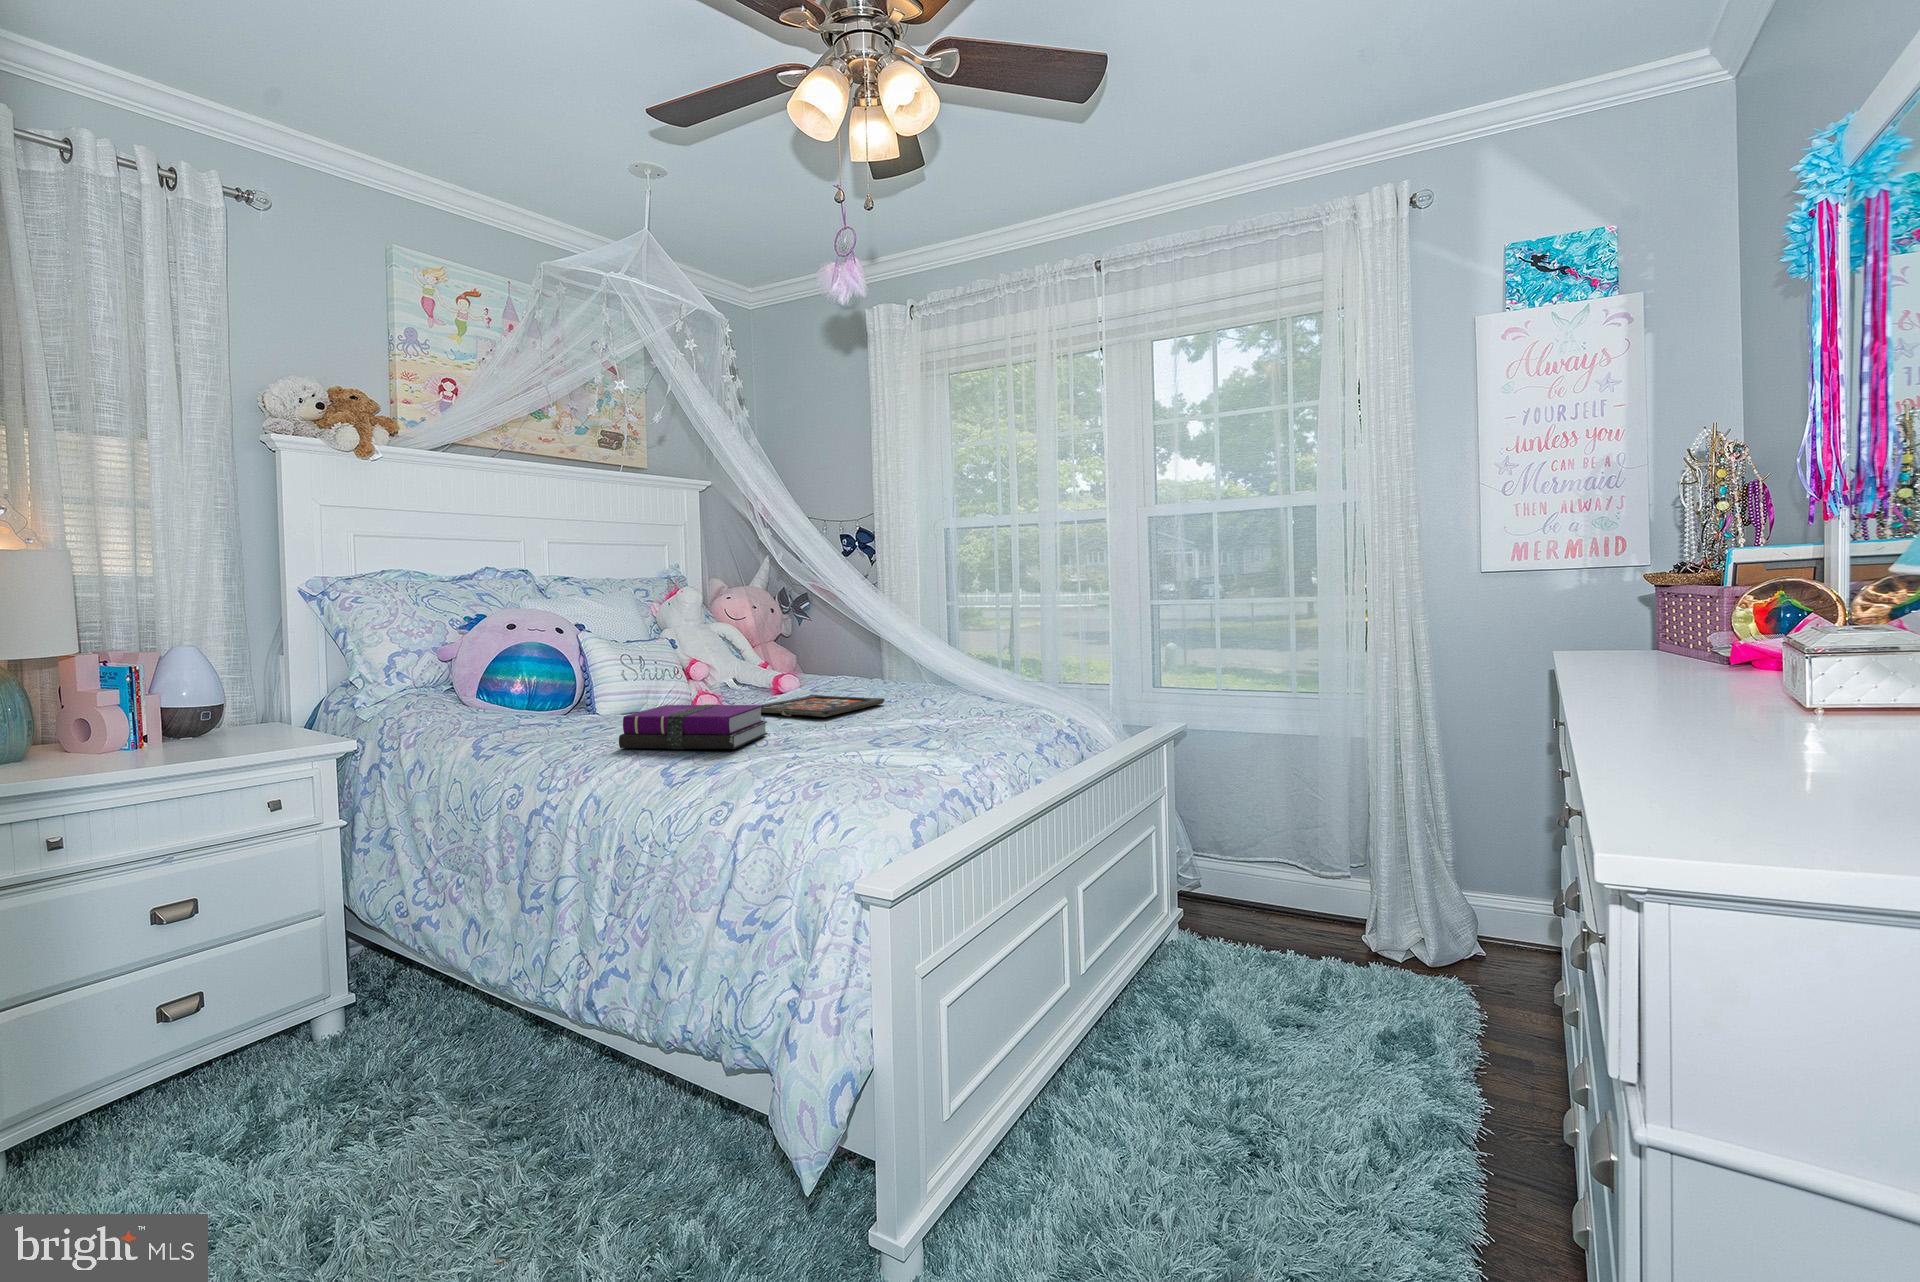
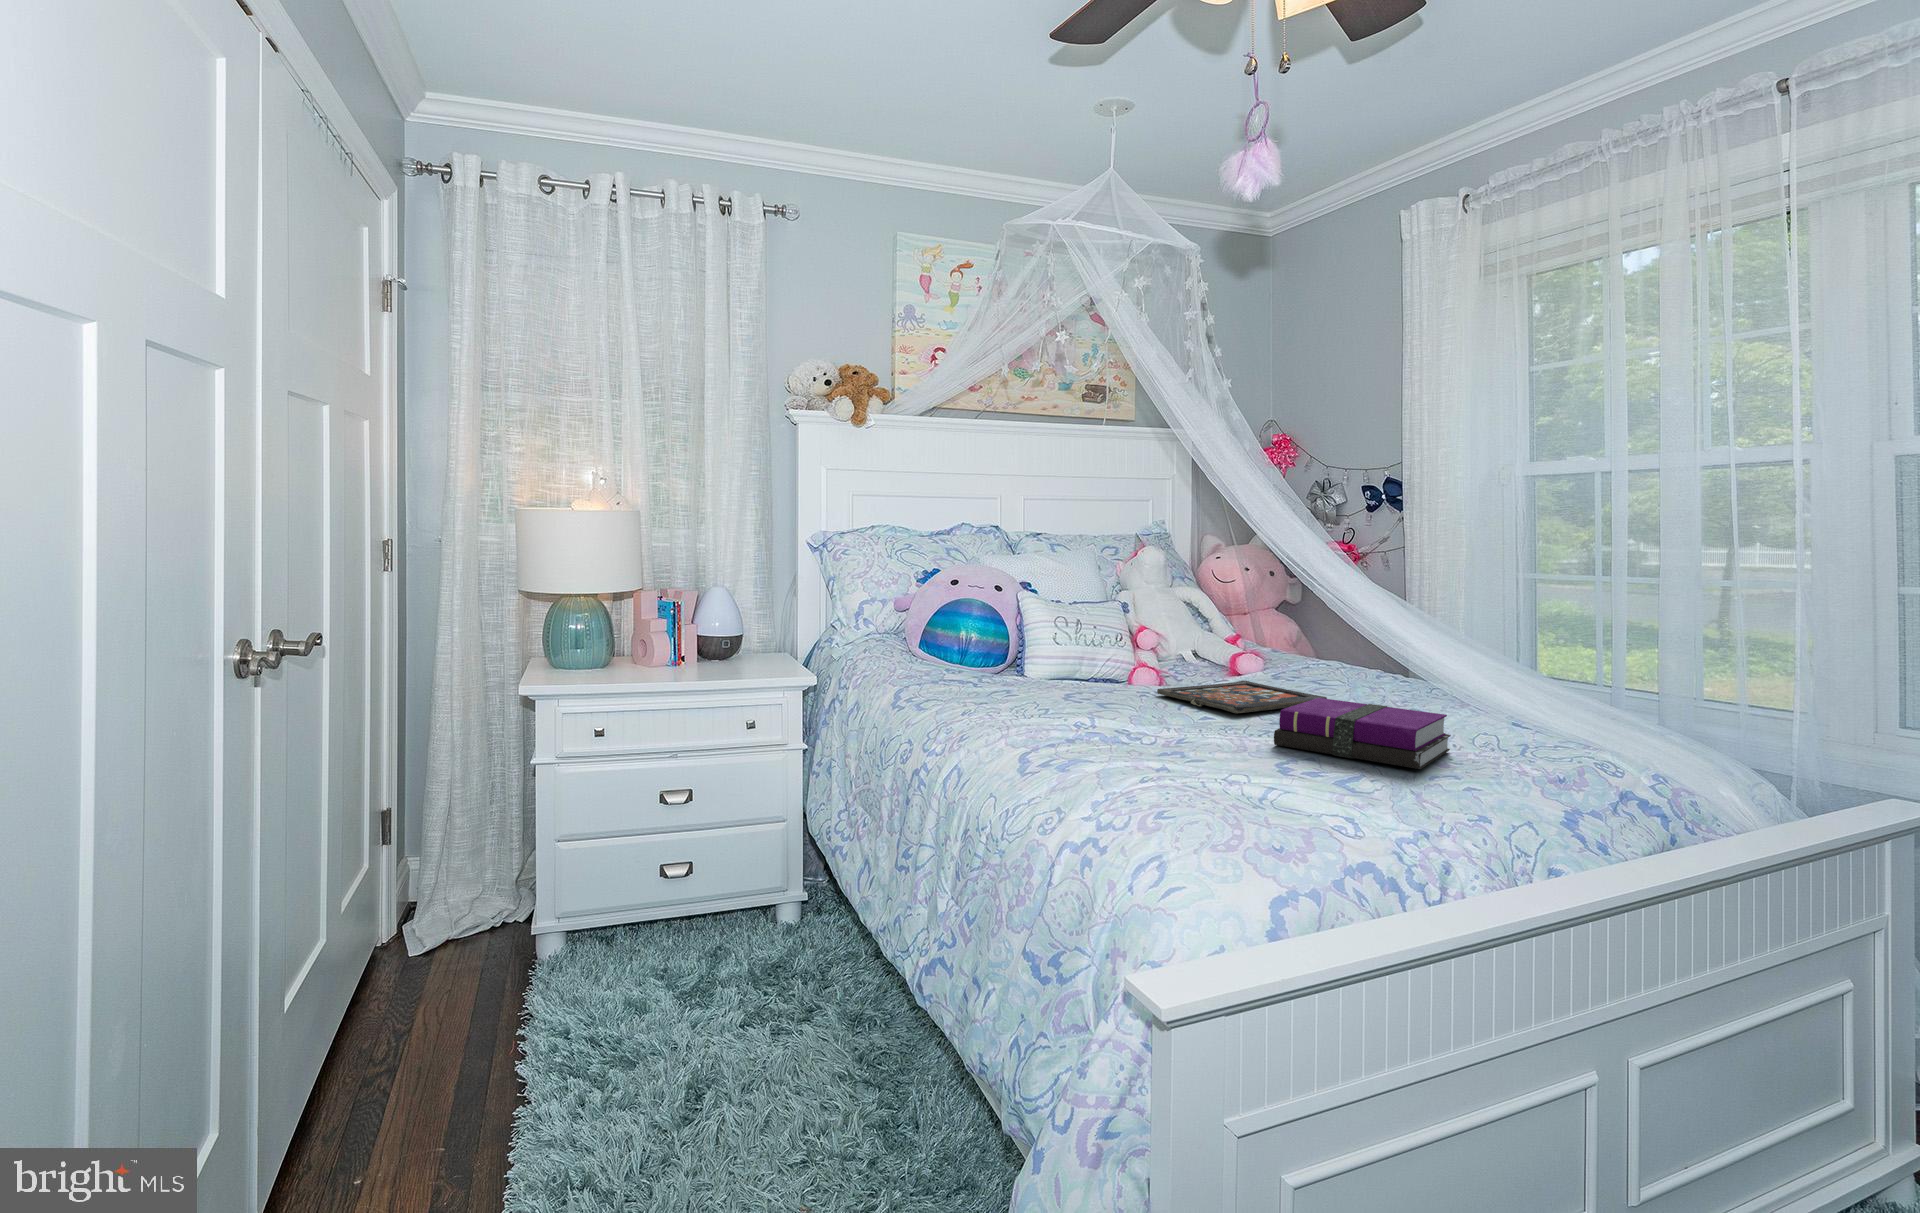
notebook: present [619,705,768,749] -> present [1274,698,1451,769]

